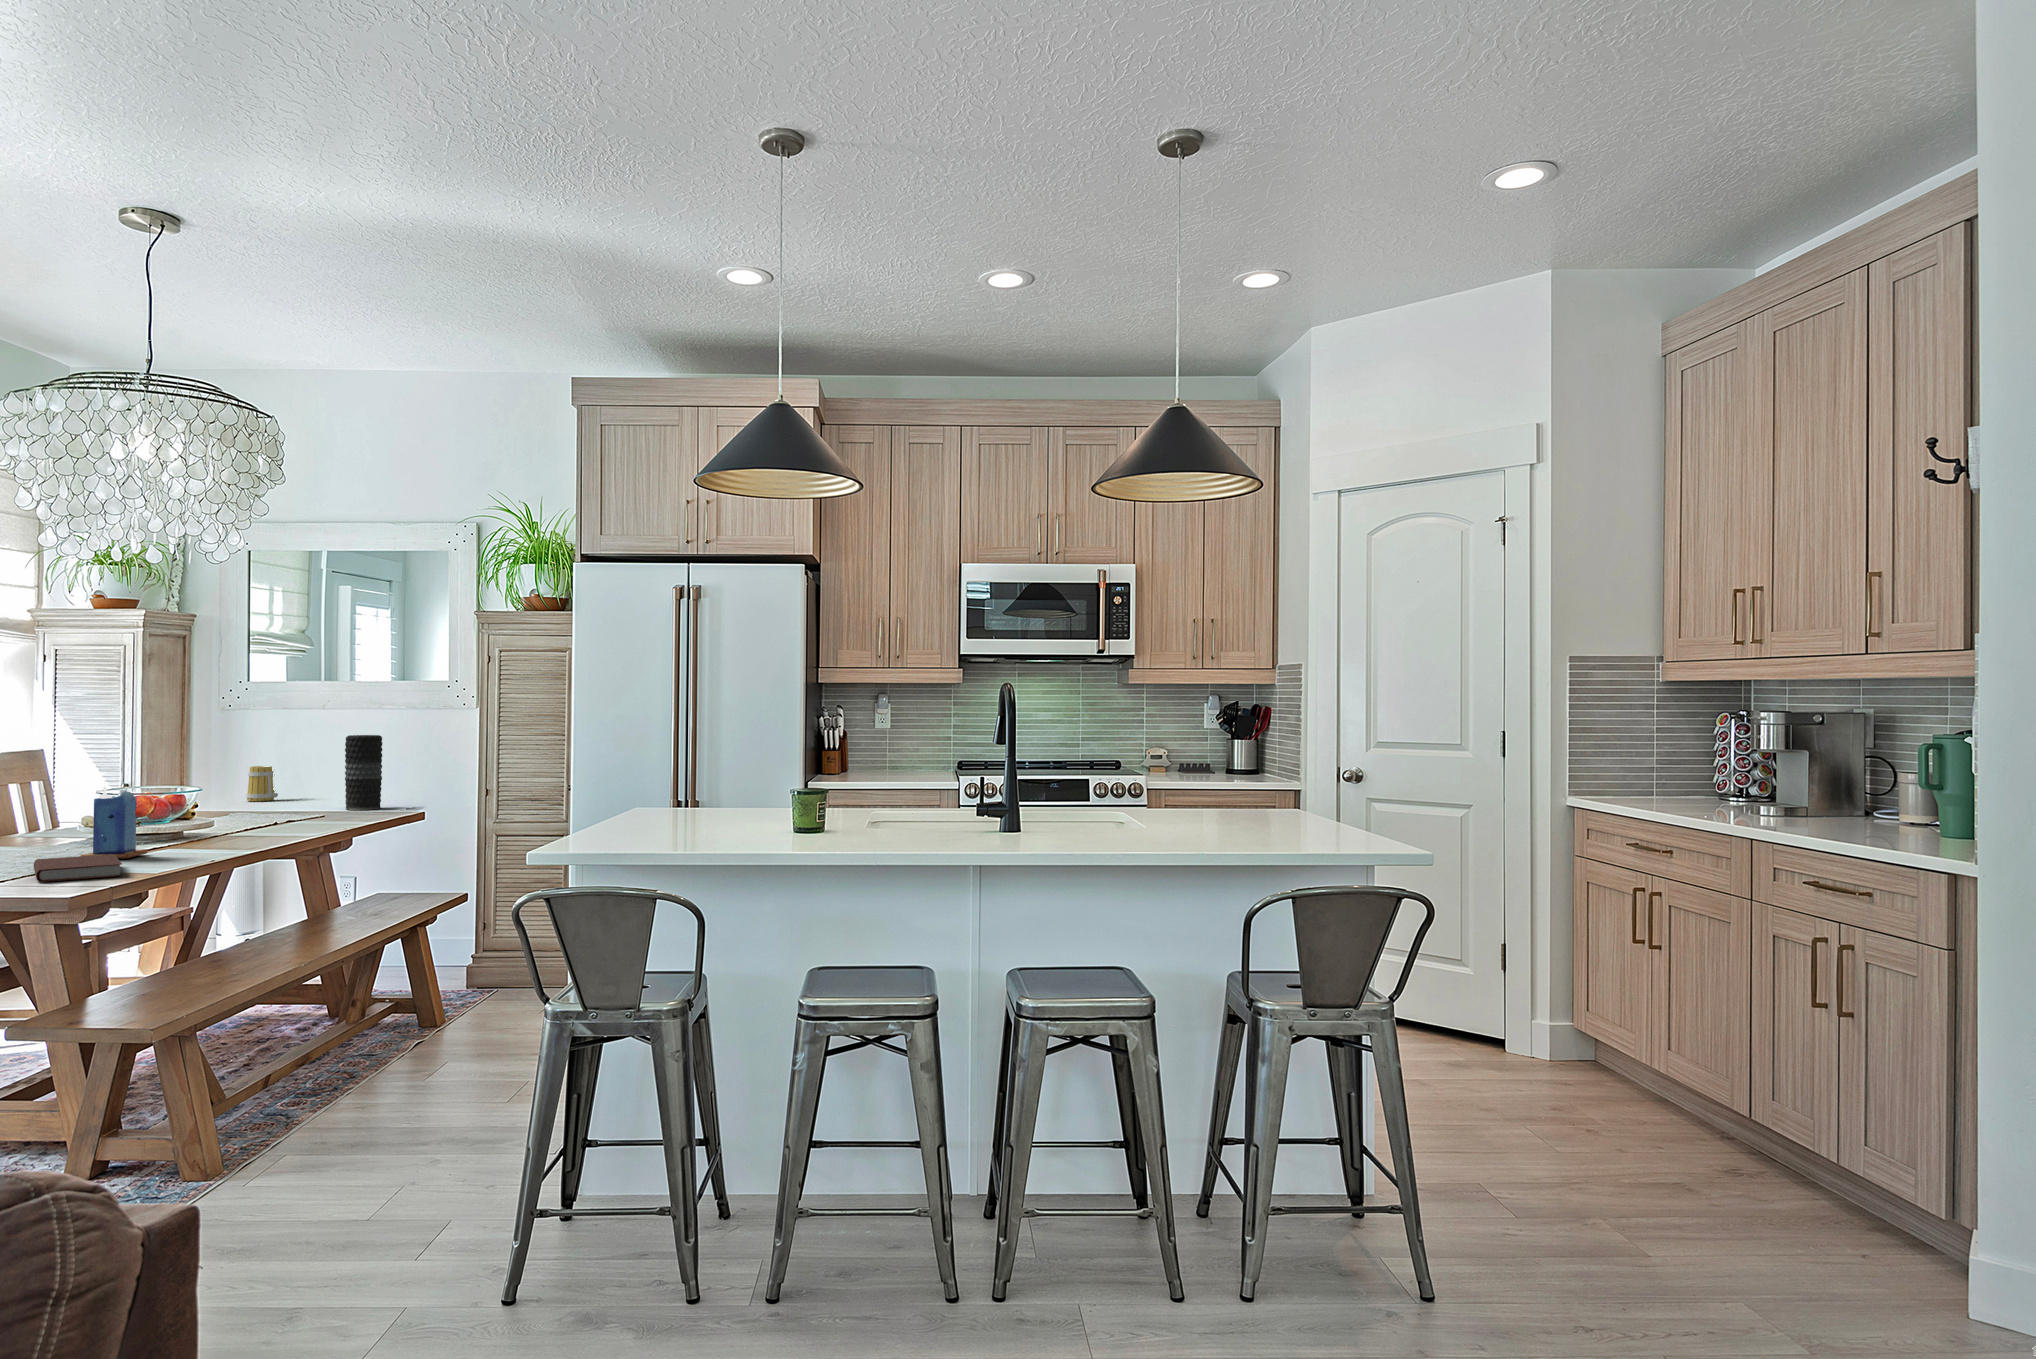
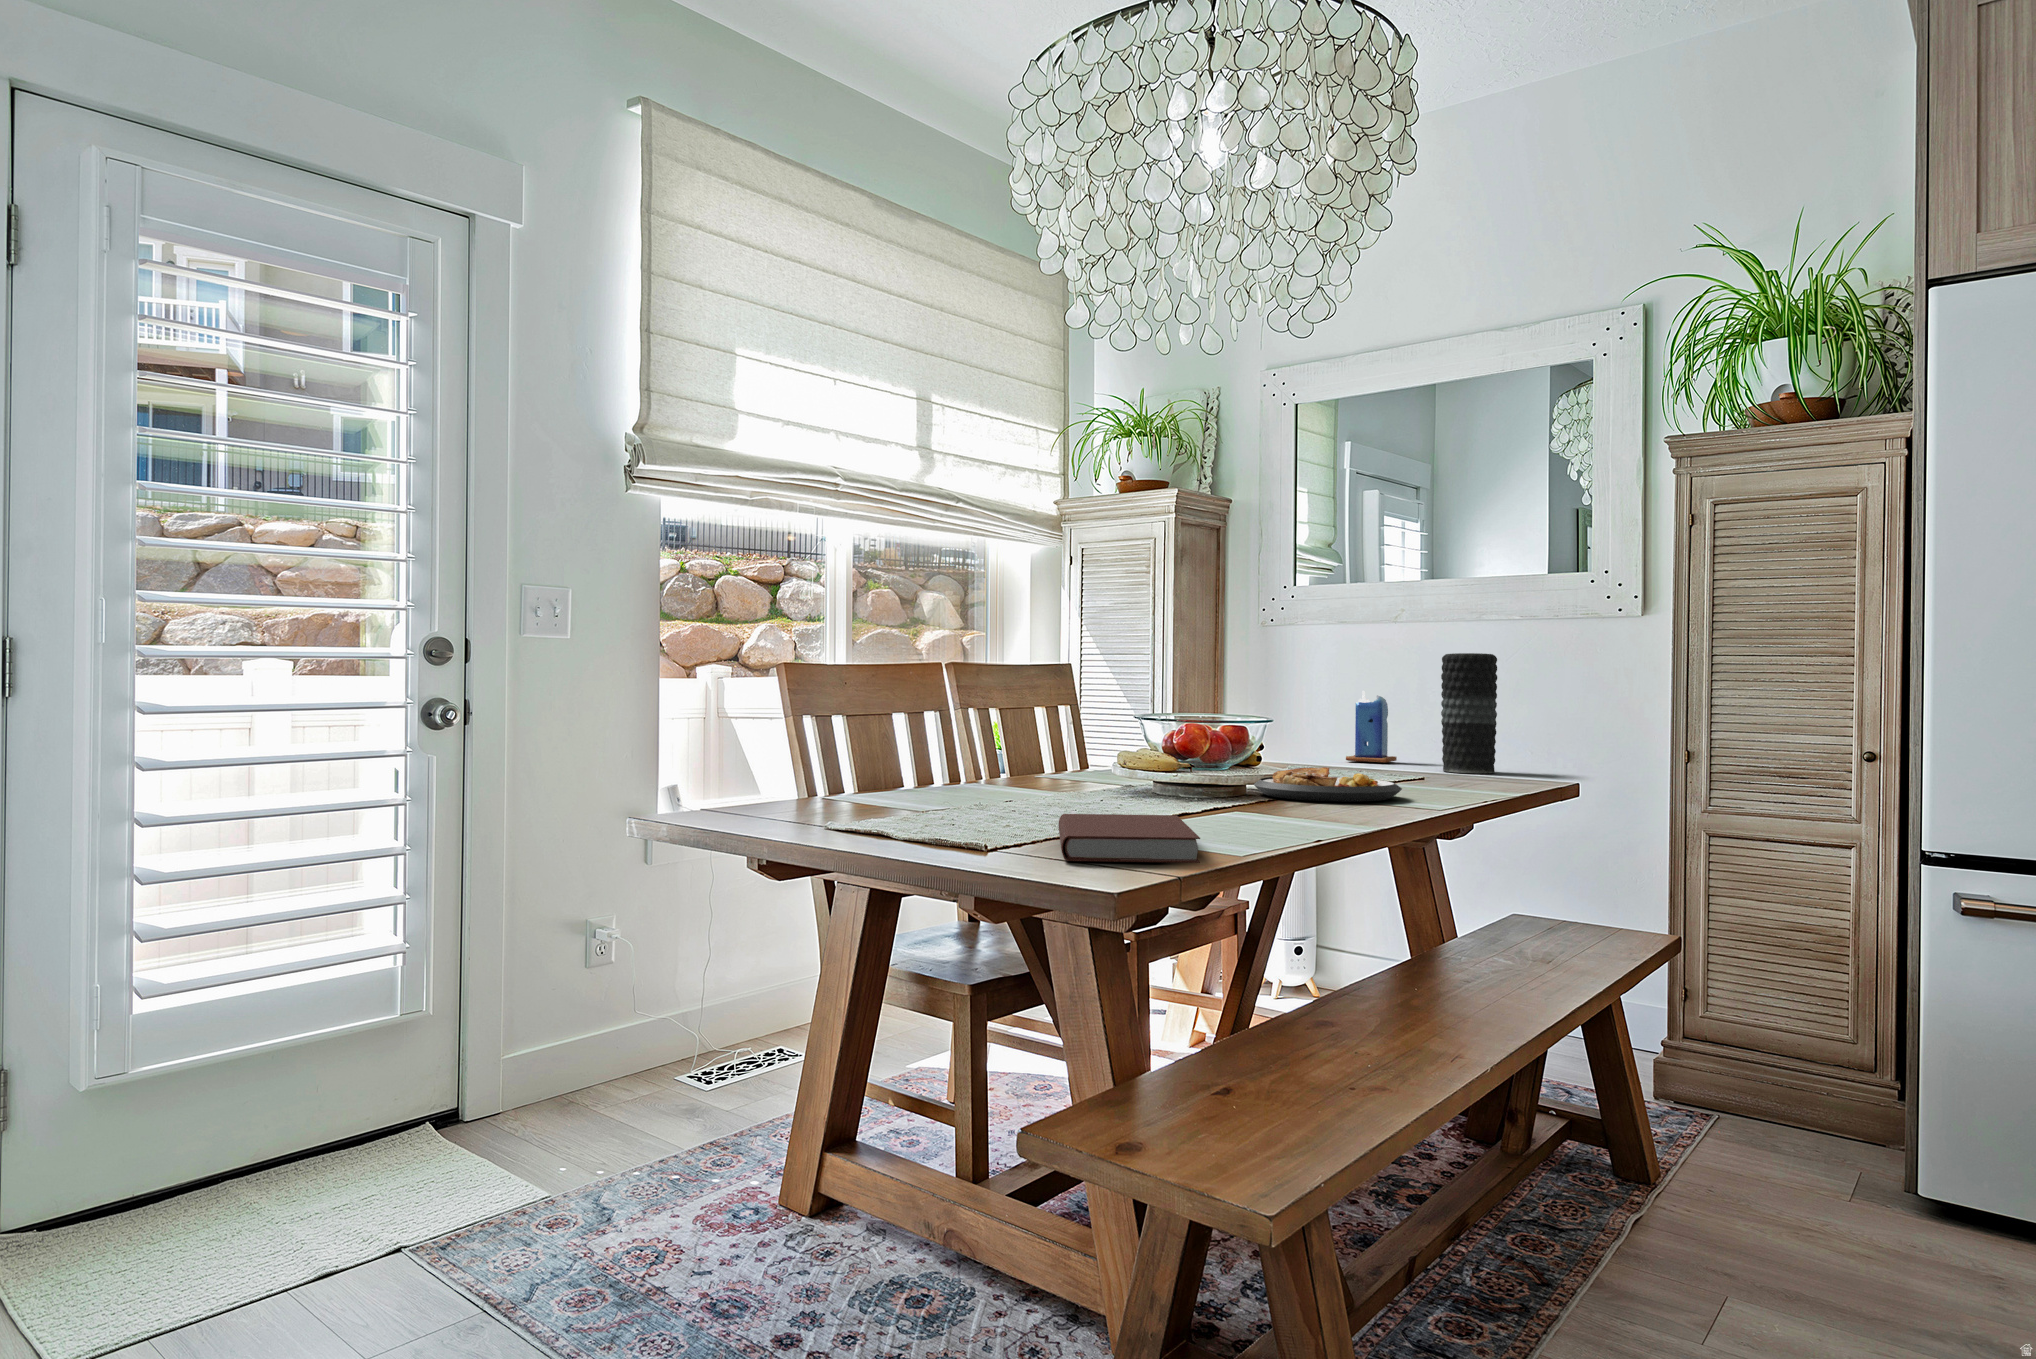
mug: present [246,766,278,801] -> none [1291,705,1335,754]
candle: present [81,786,148,858] -> present [1346,691,1397,763]
plate: none [185,817,287,838] -> present [1253,767,1402,802]

